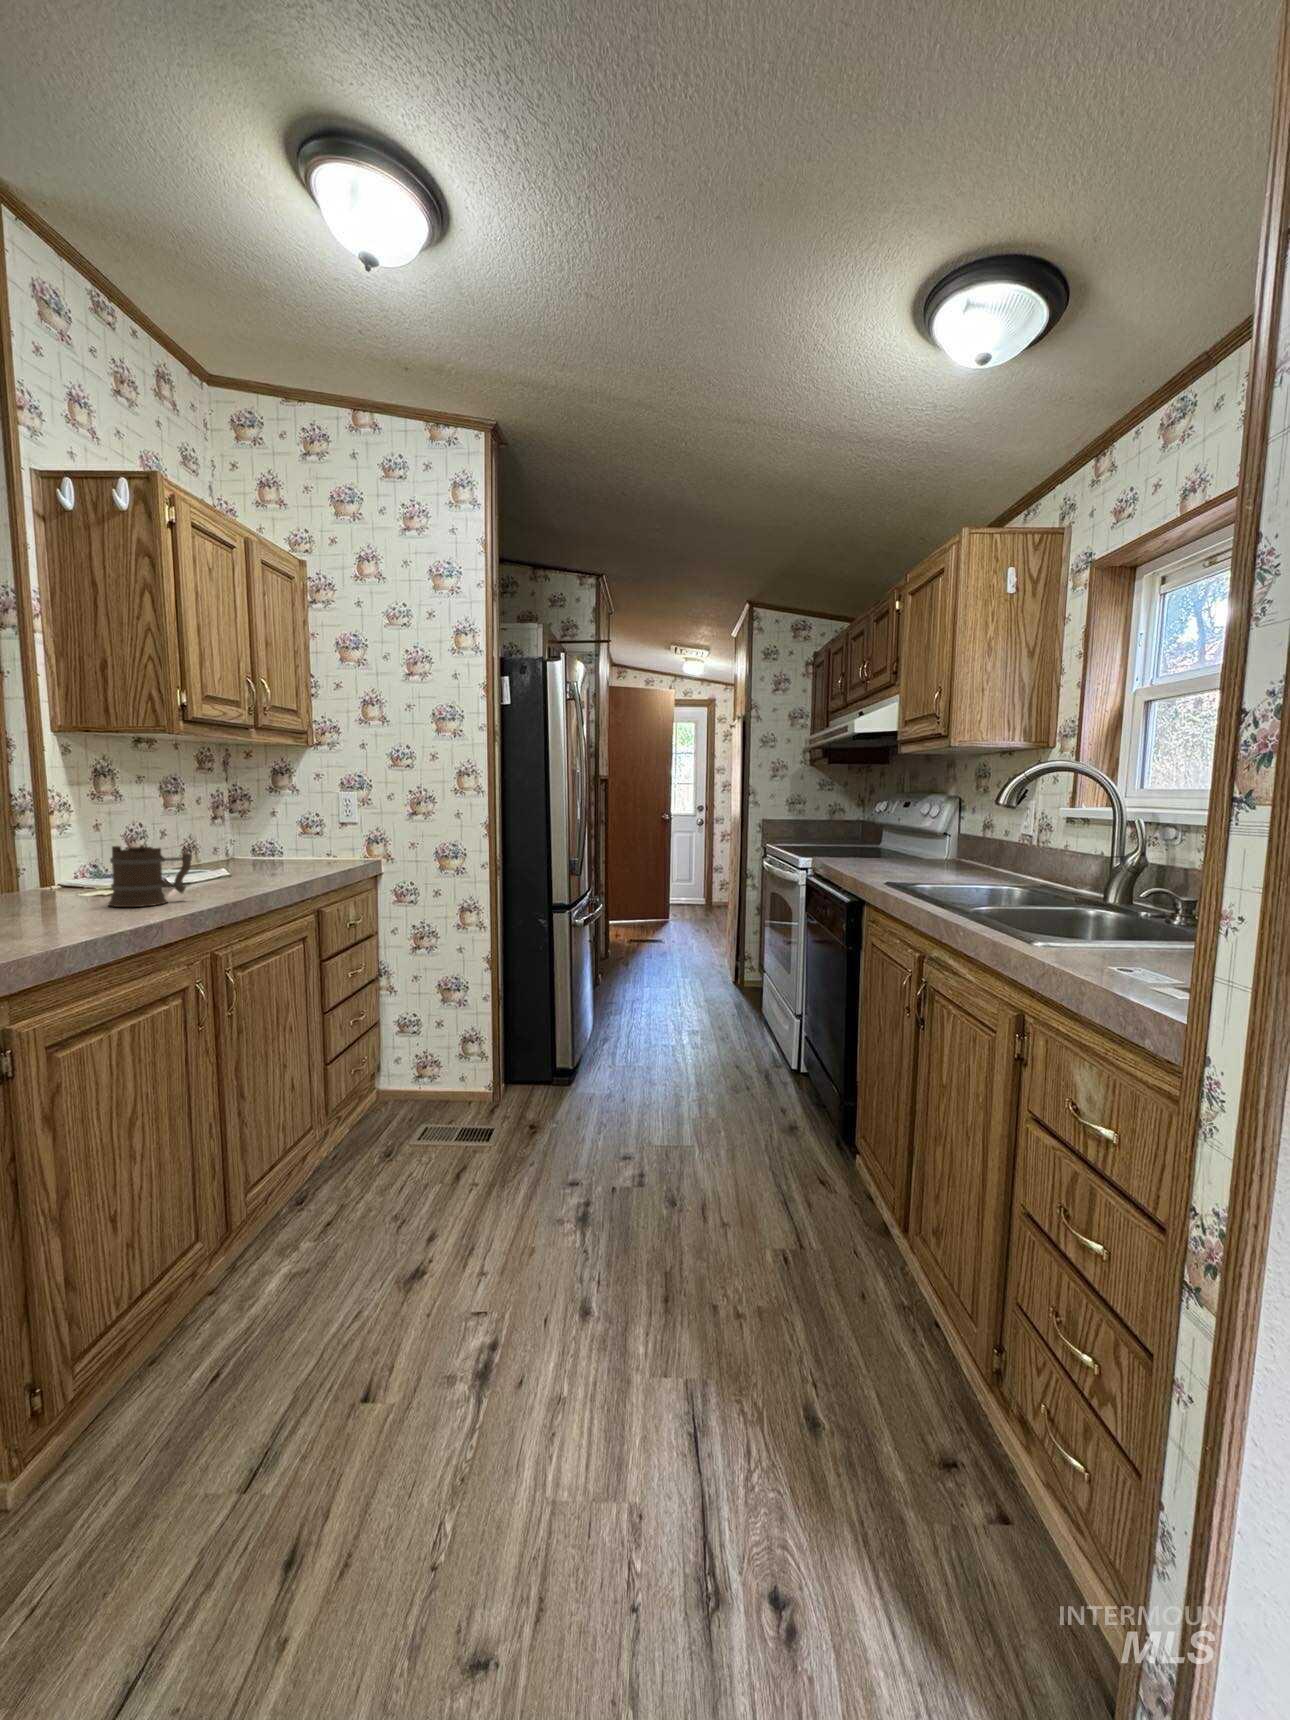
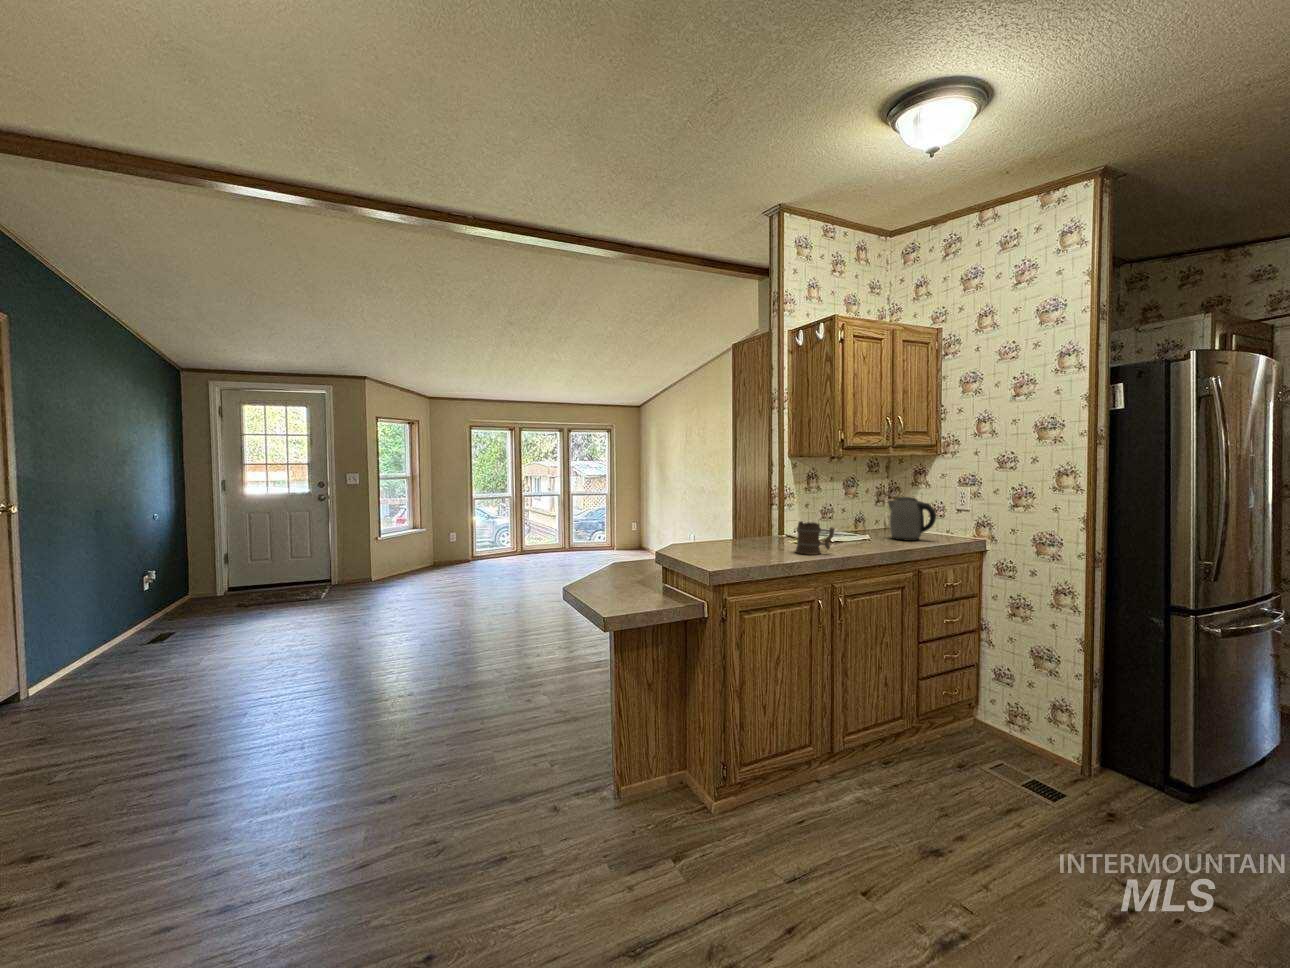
kettle: none [248,805,323,869] -> present [888,497,936,541]

